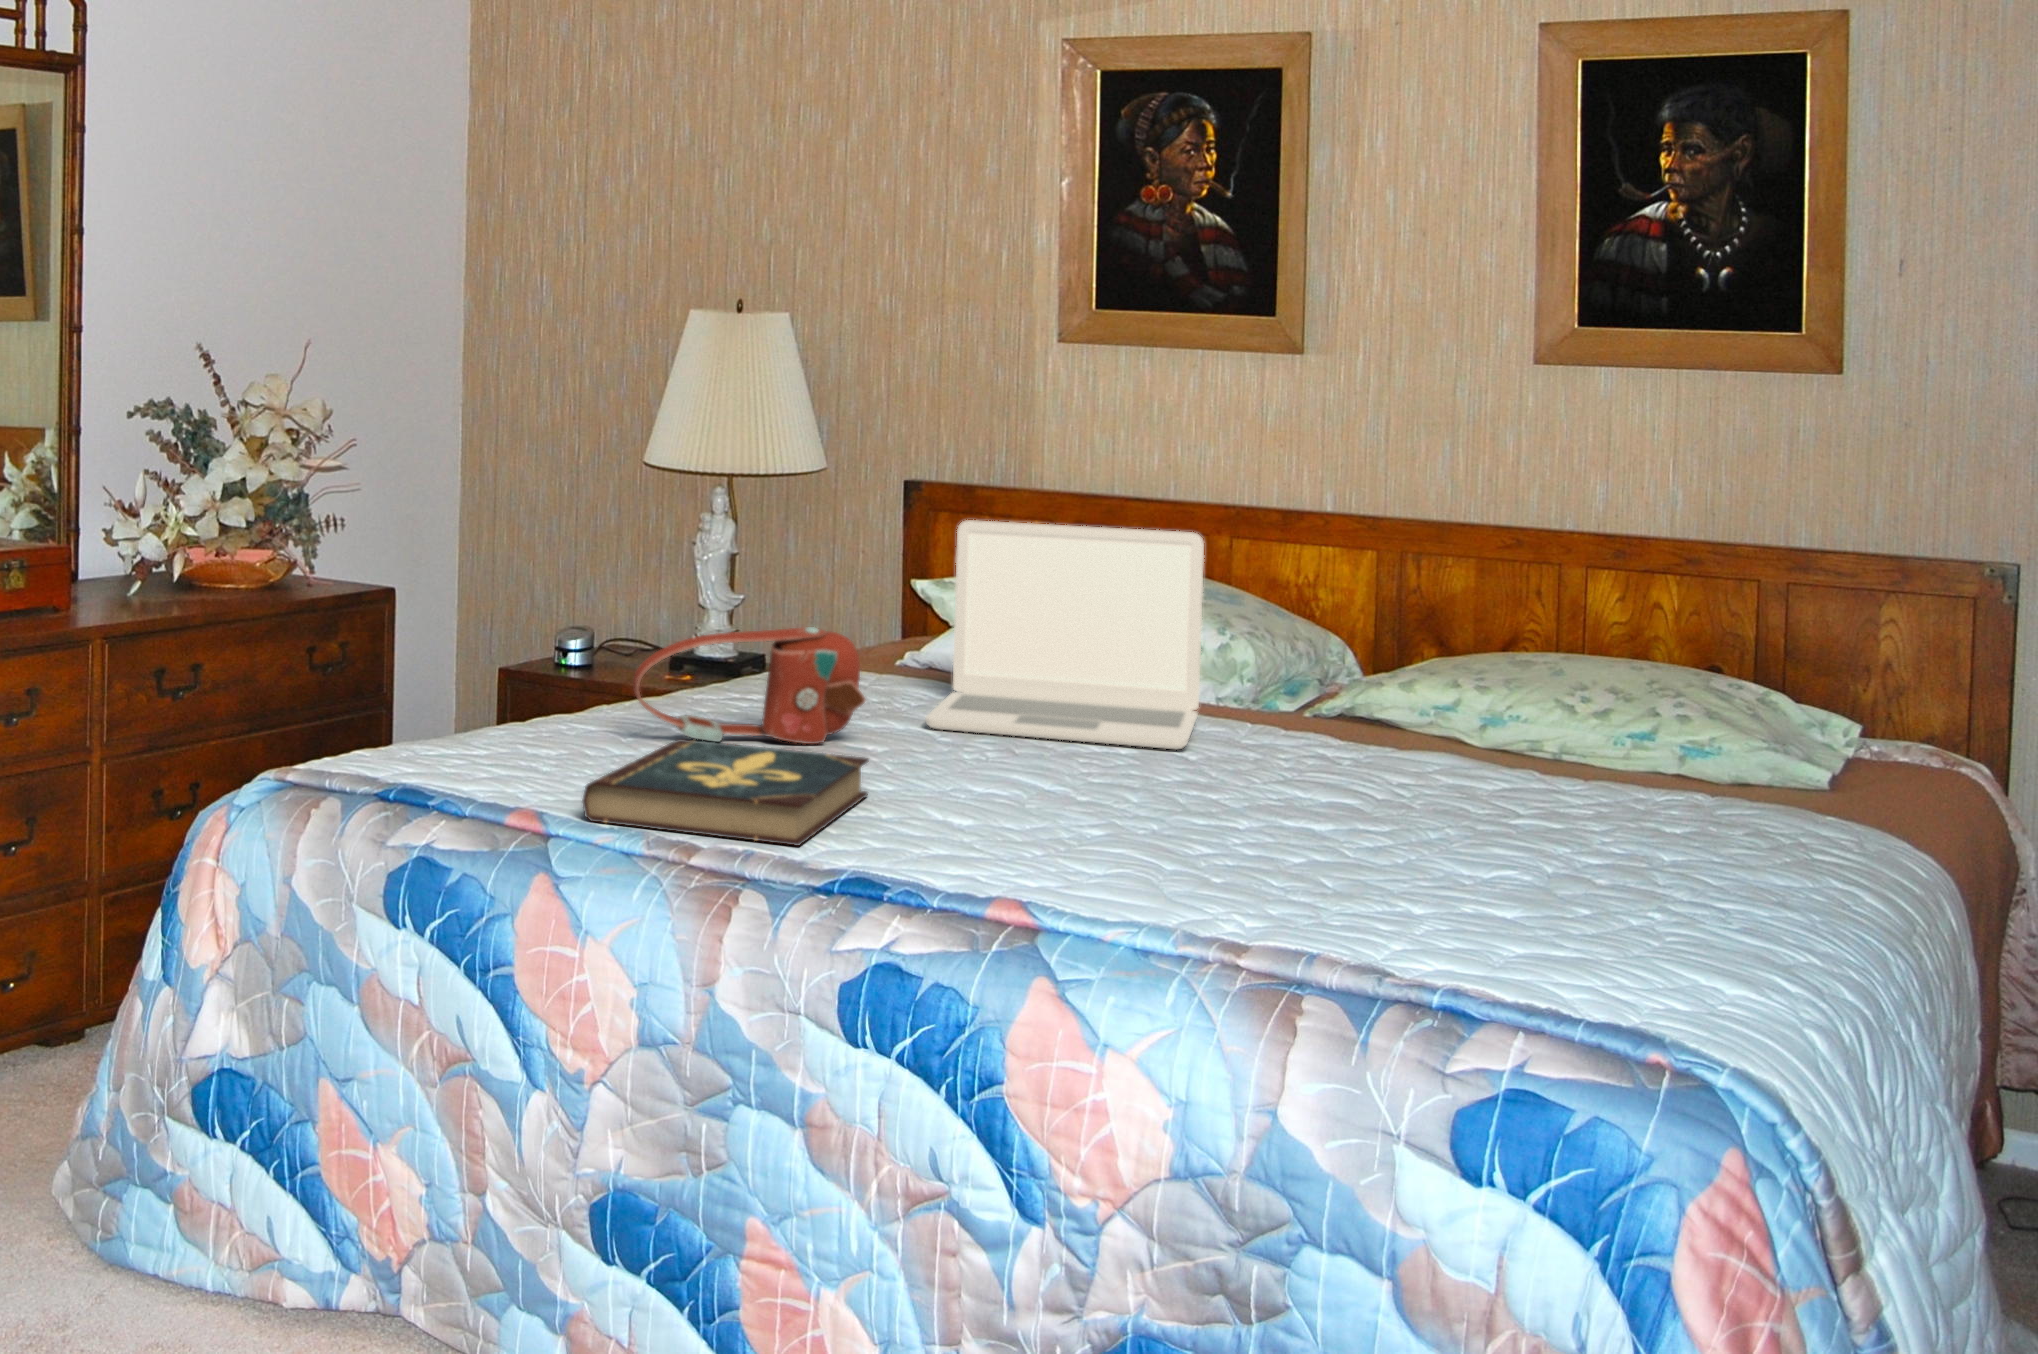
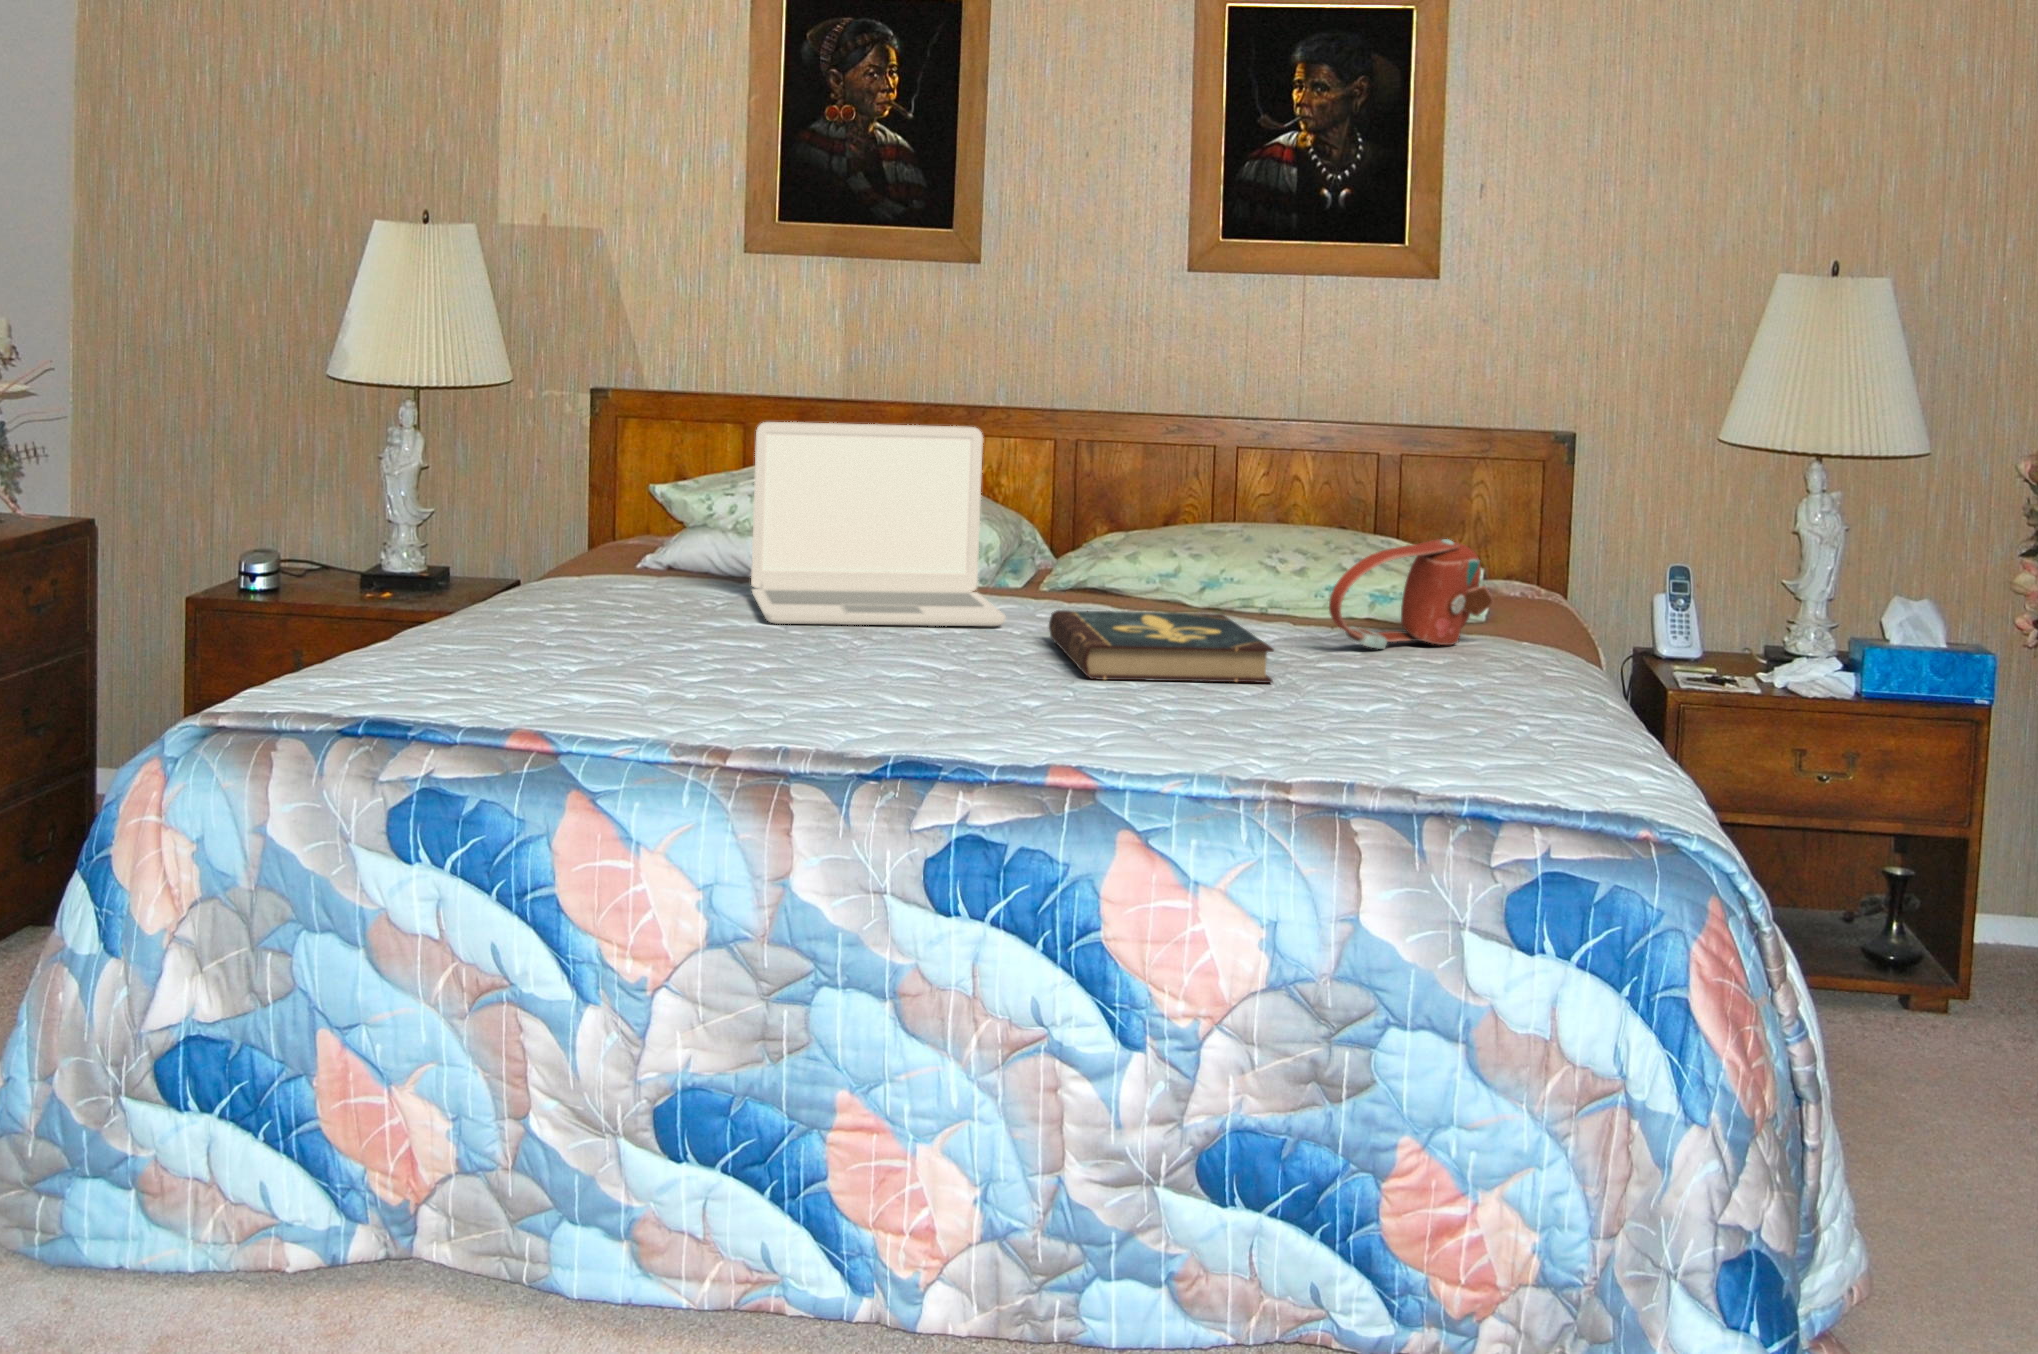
handbag: present [633,627,865,744] -> present [1329,539,1493,649]
book: present [583,739,869,845] -> present [1049,610,1274,683]

